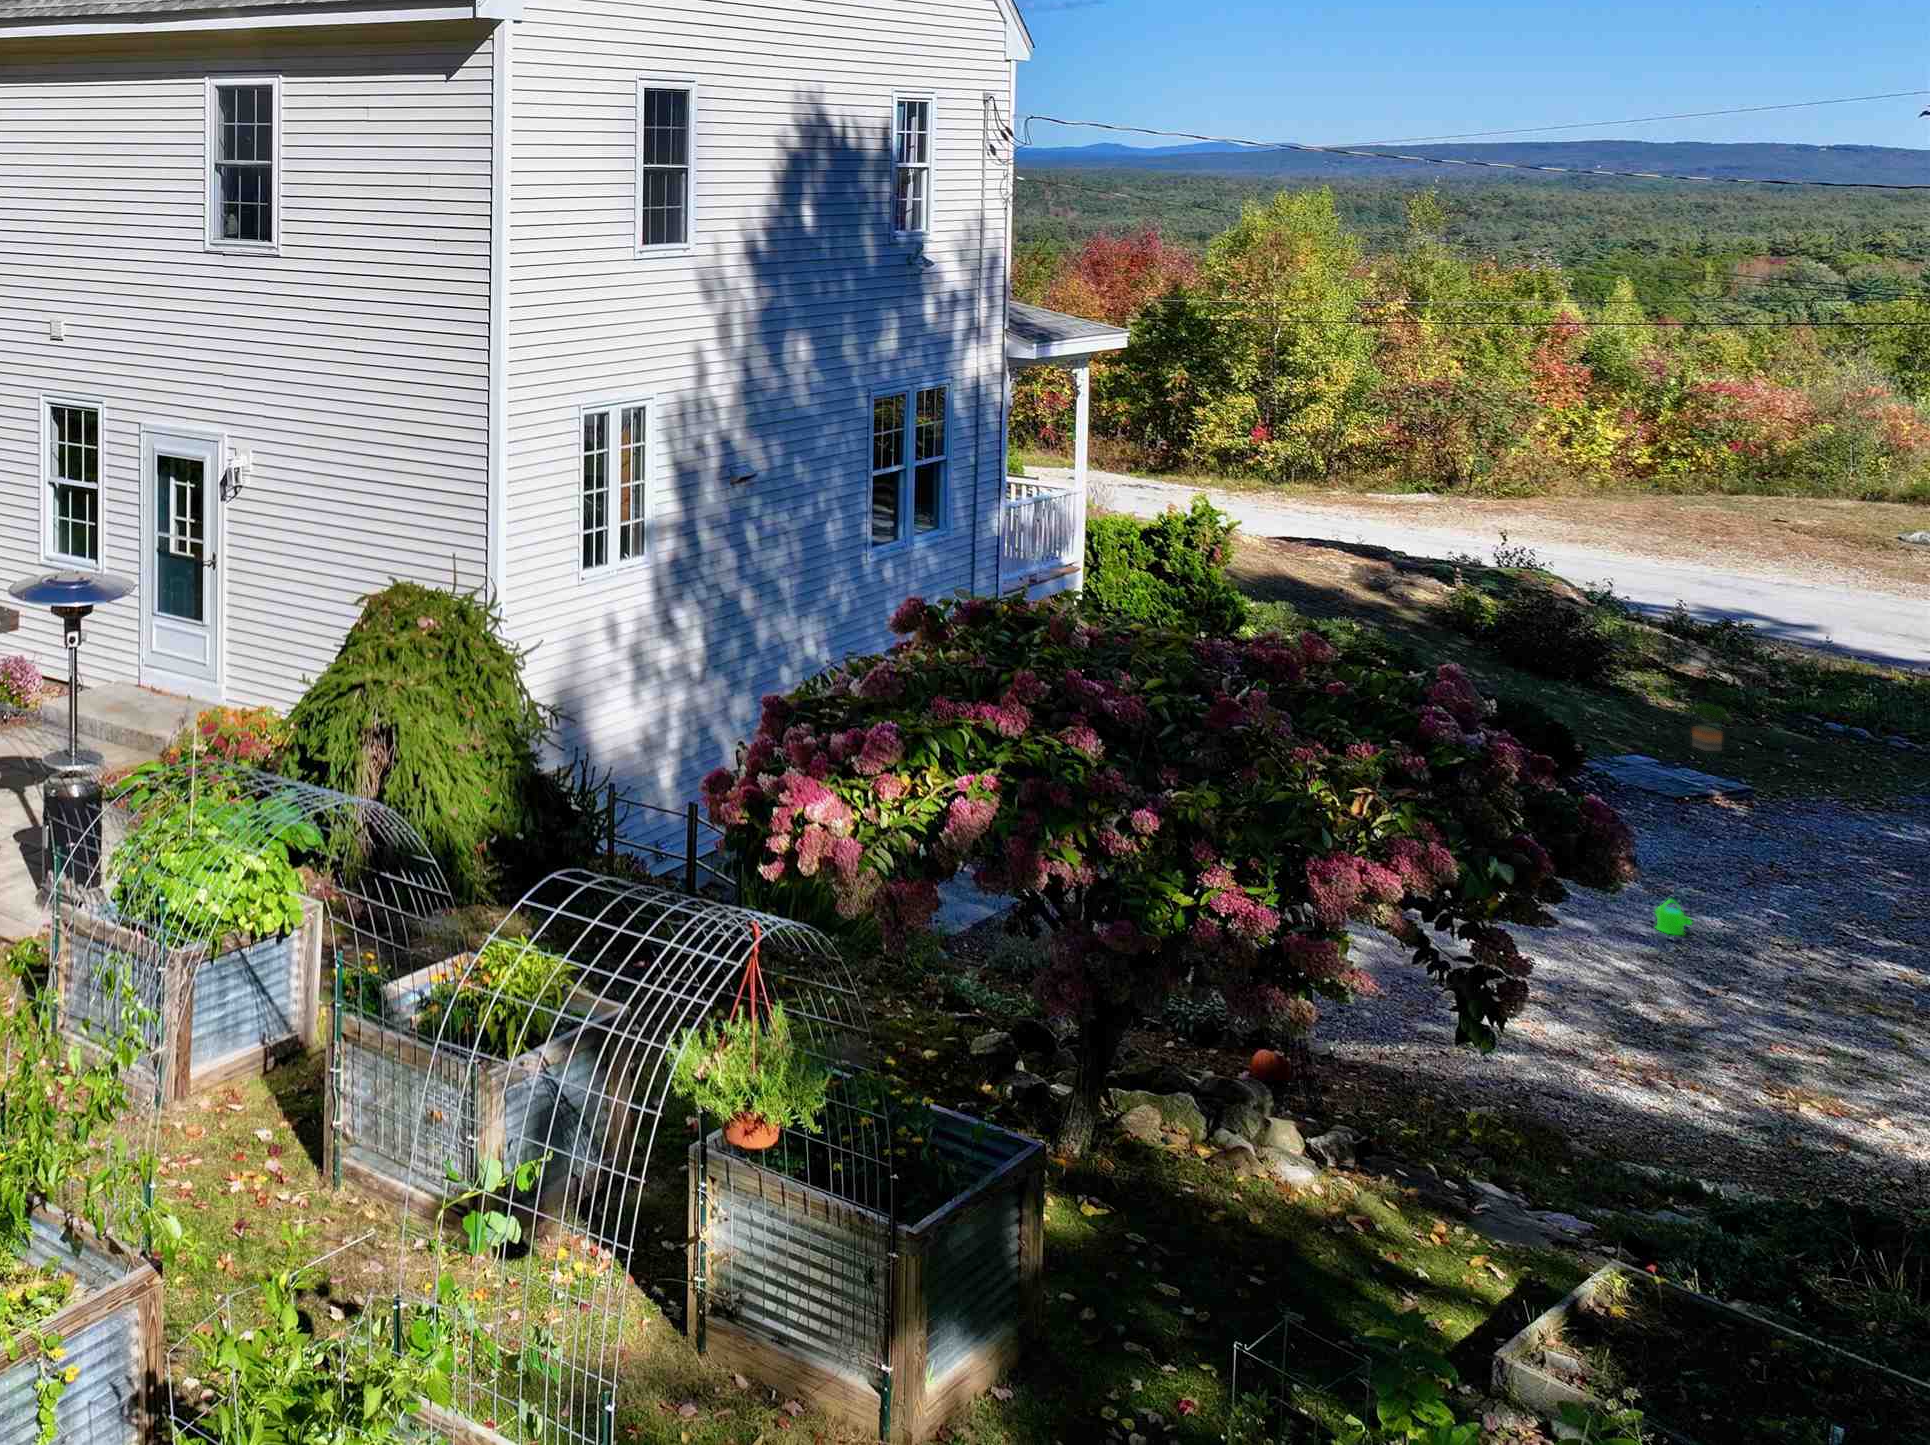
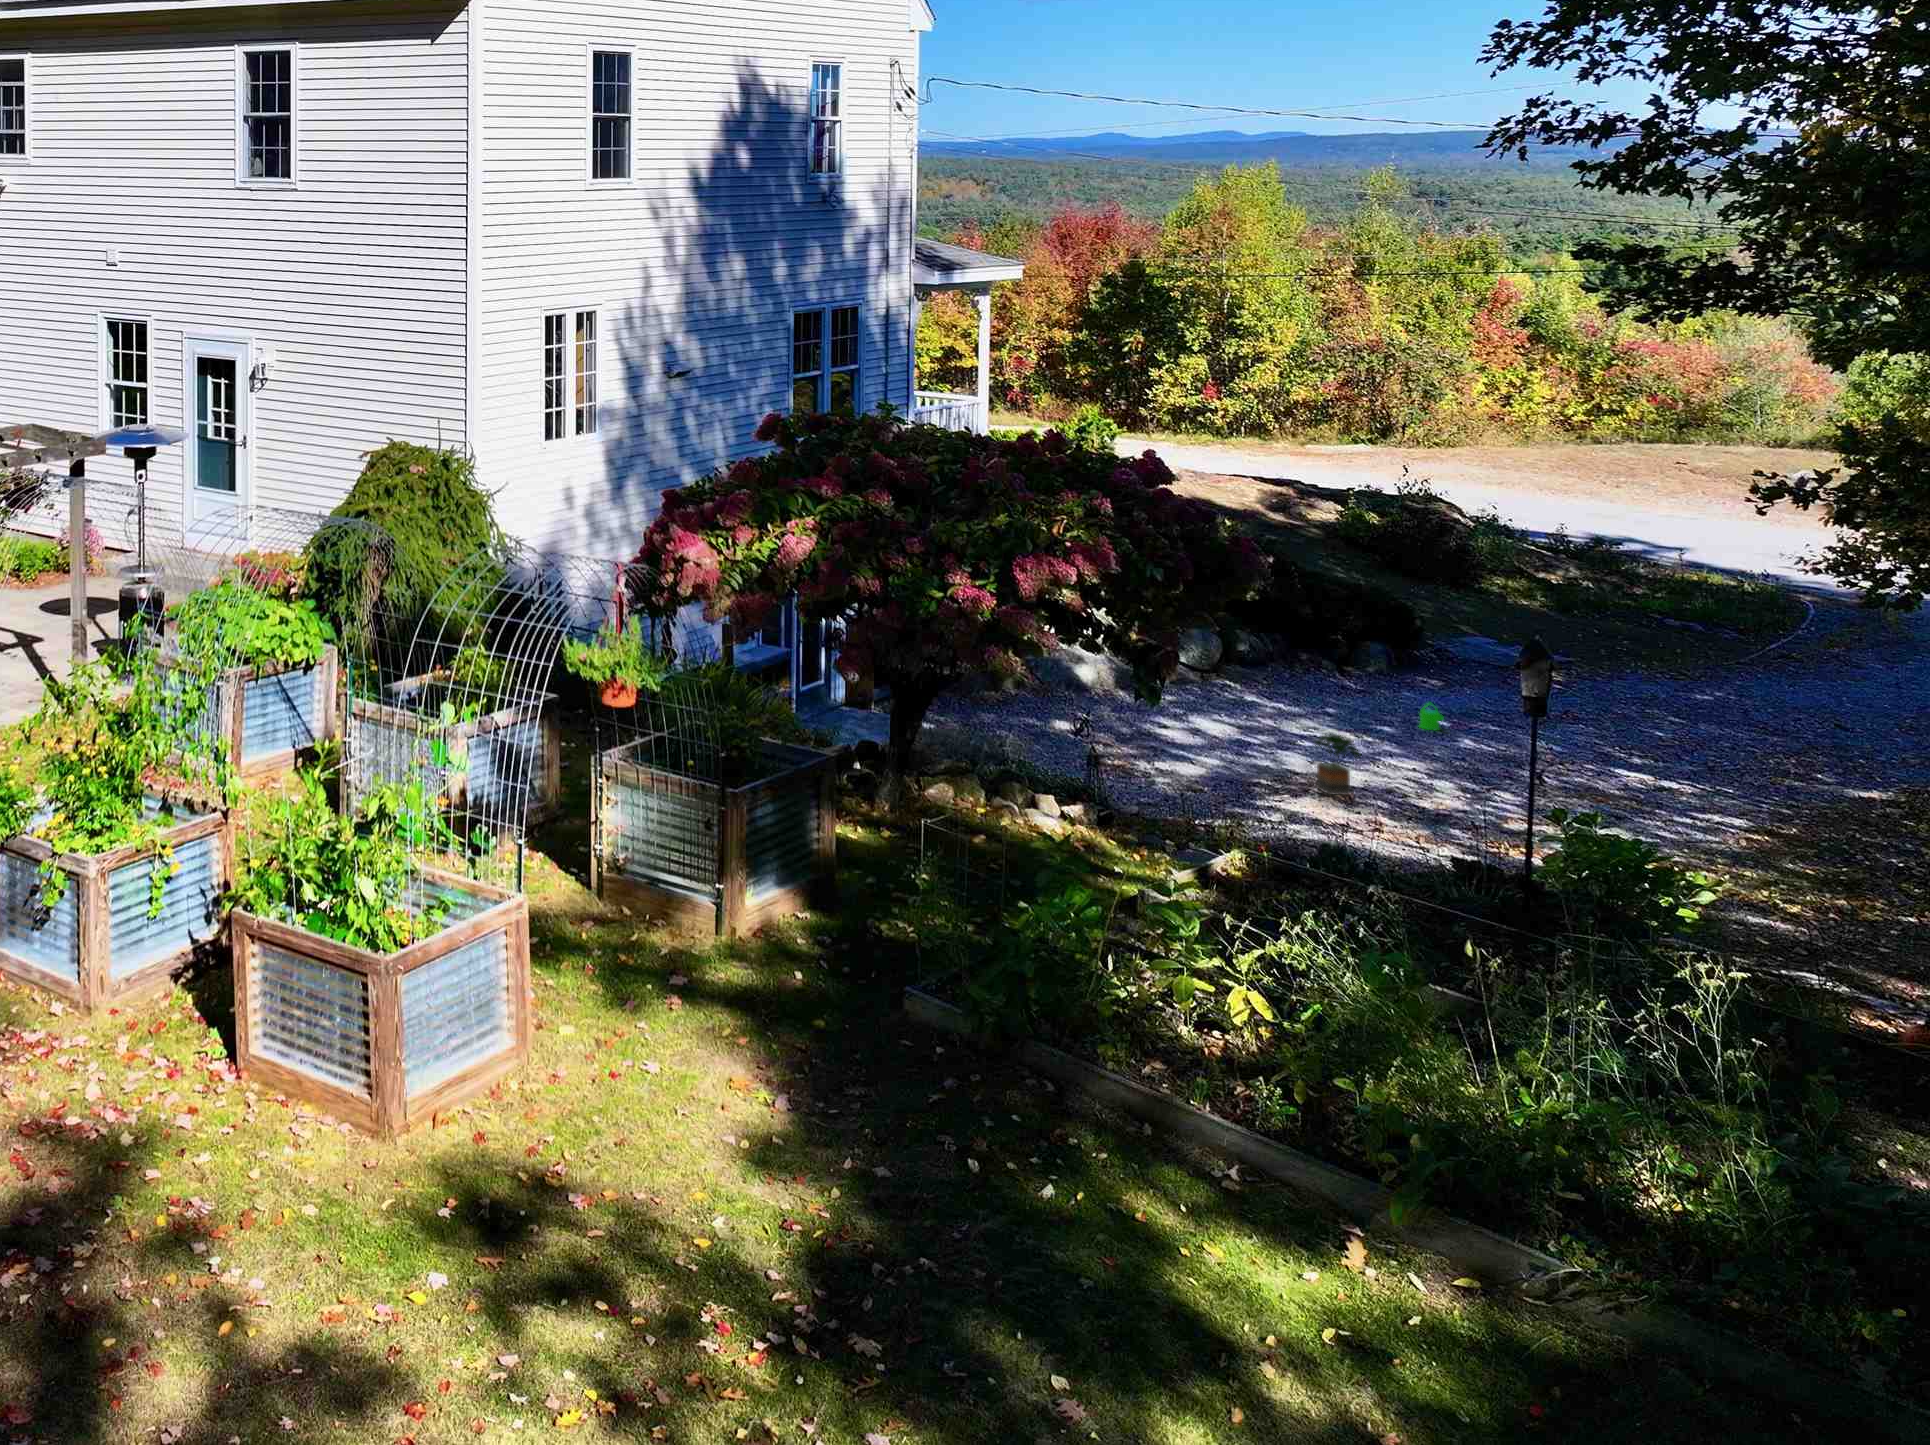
potted tree: present [1690,704,1732,751] -> present [1314,734,1361,795]

